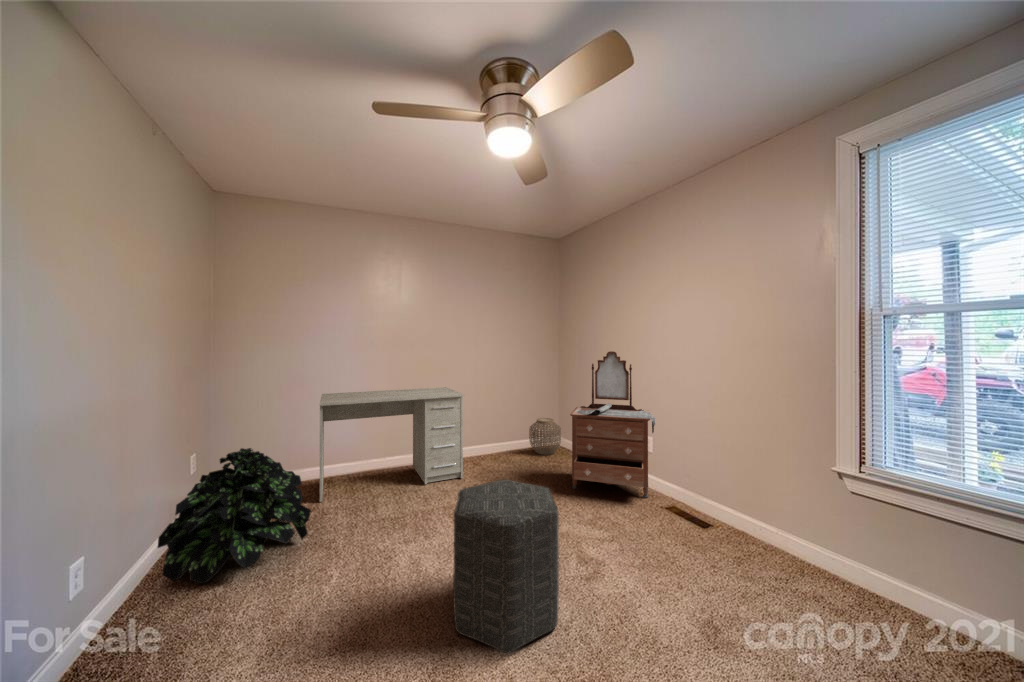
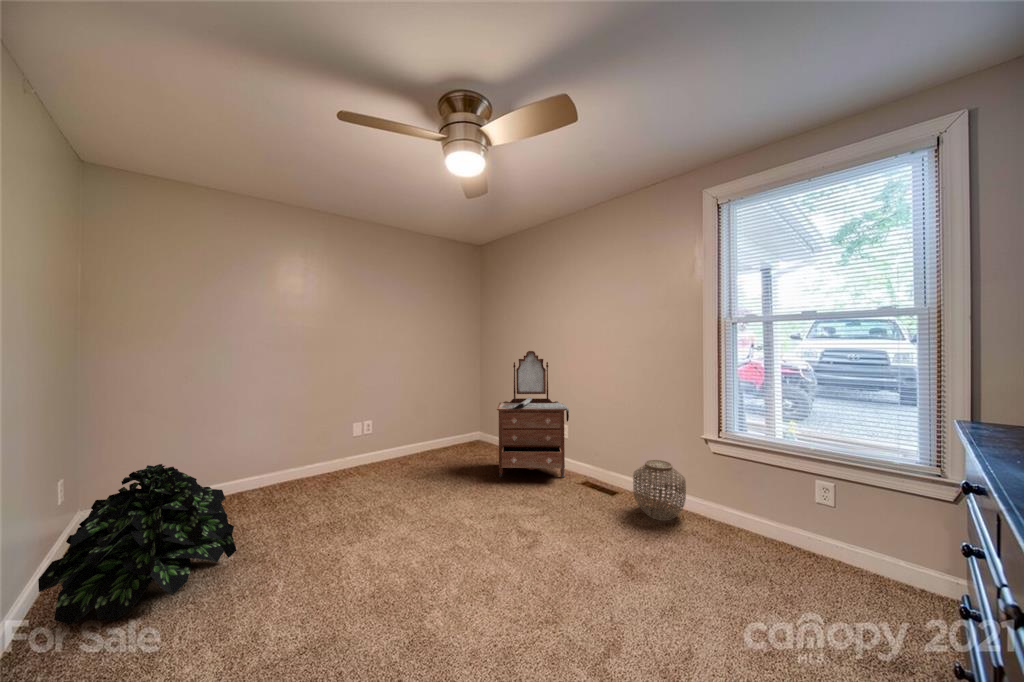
desk: present [320,387,464,502] -> none [227,389,393,519]
woven basket: present [529,418,561,455] -> present [633,460,686,520]
ottoman: present [453,479,559,654] -> none [417,468,512,616]

